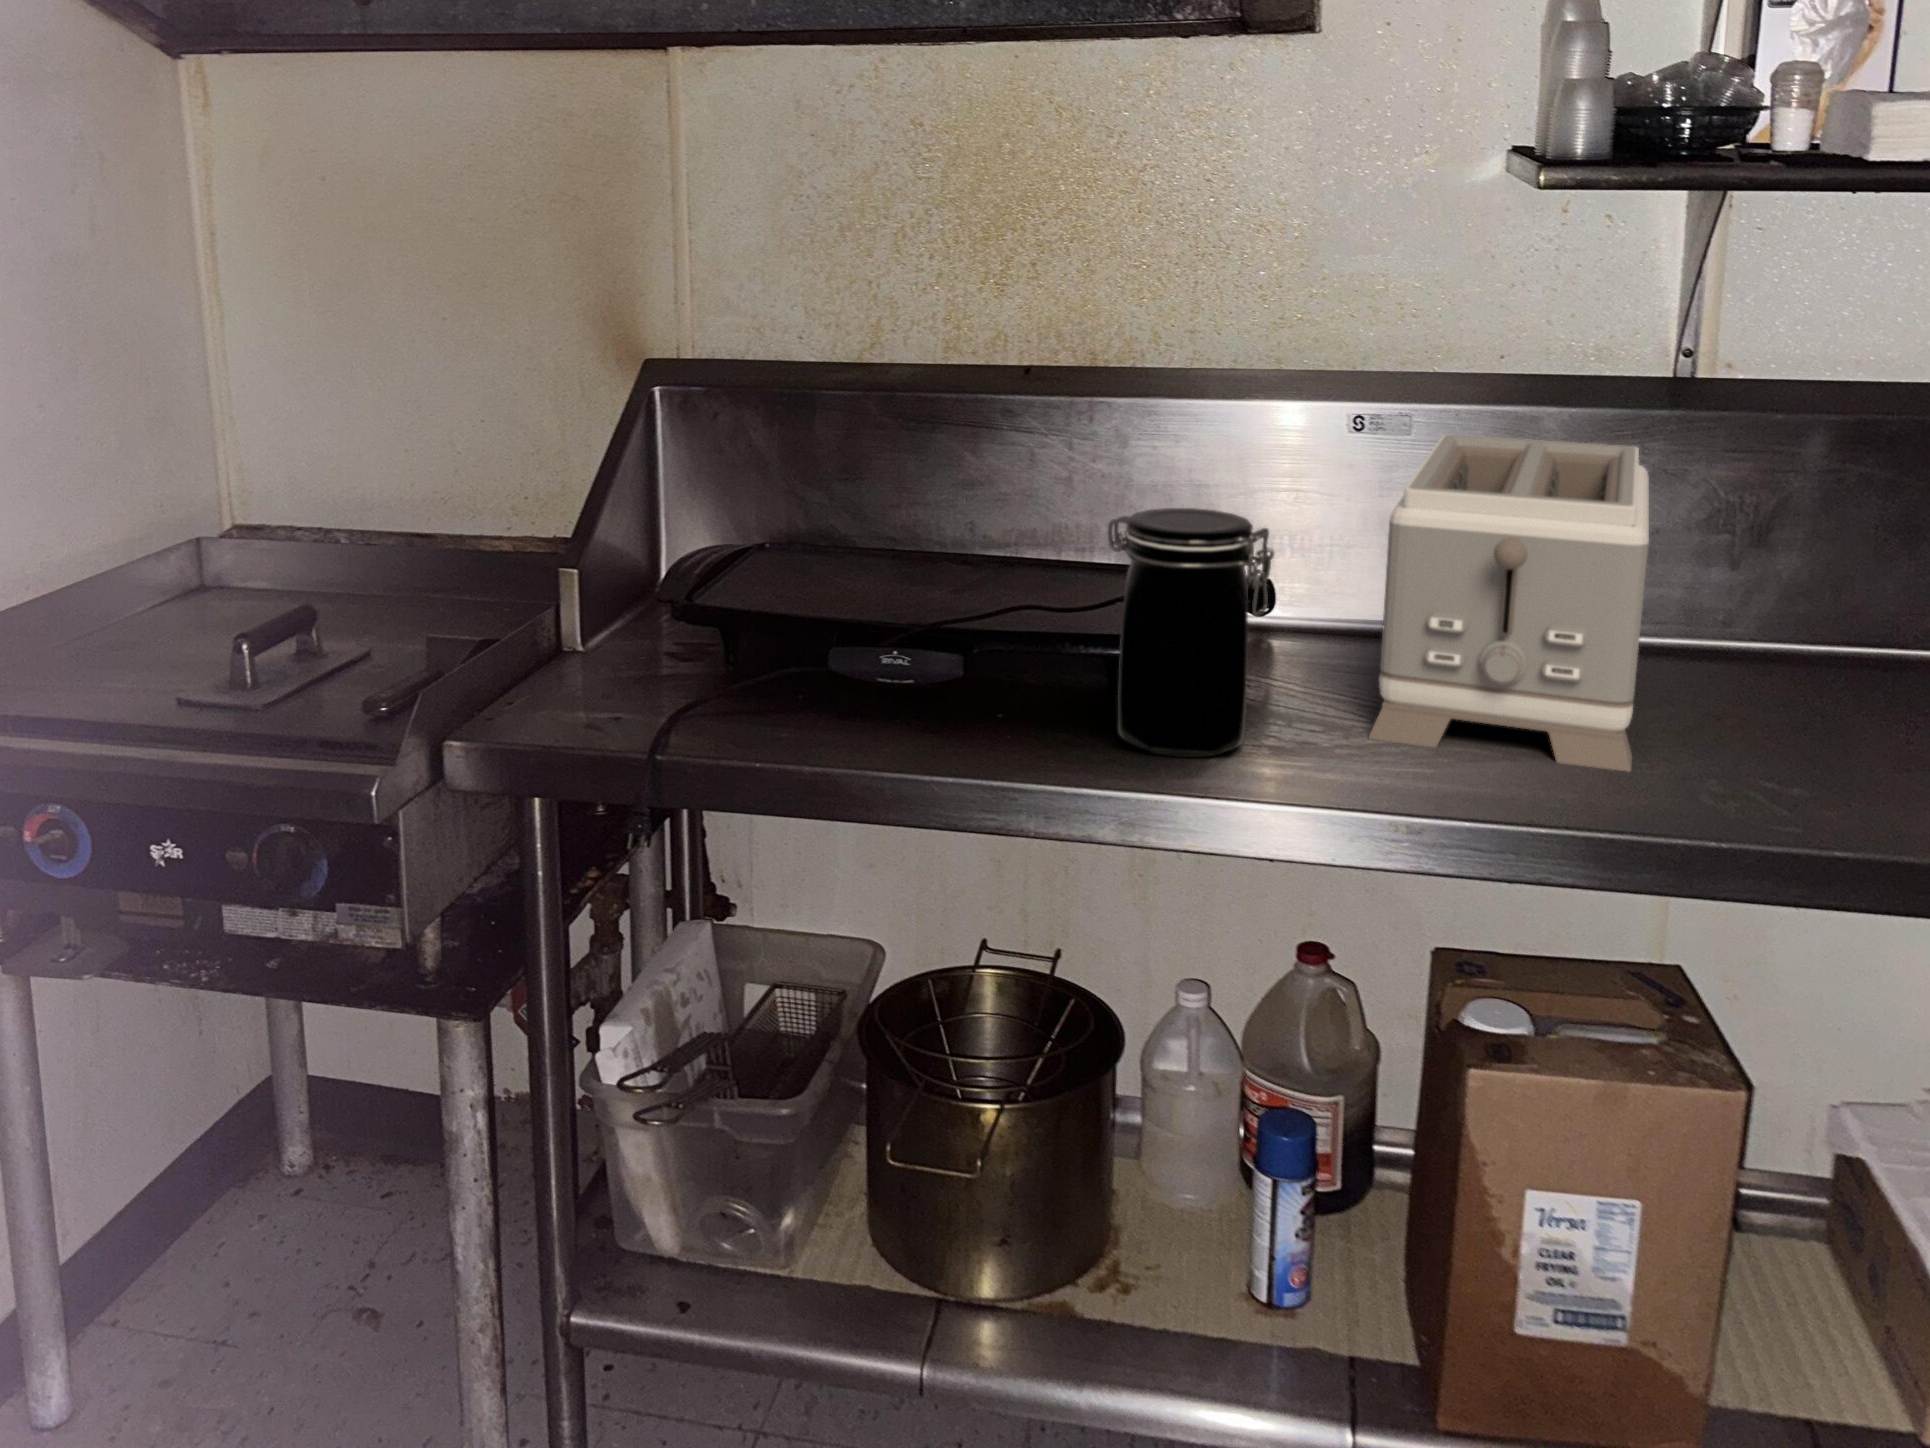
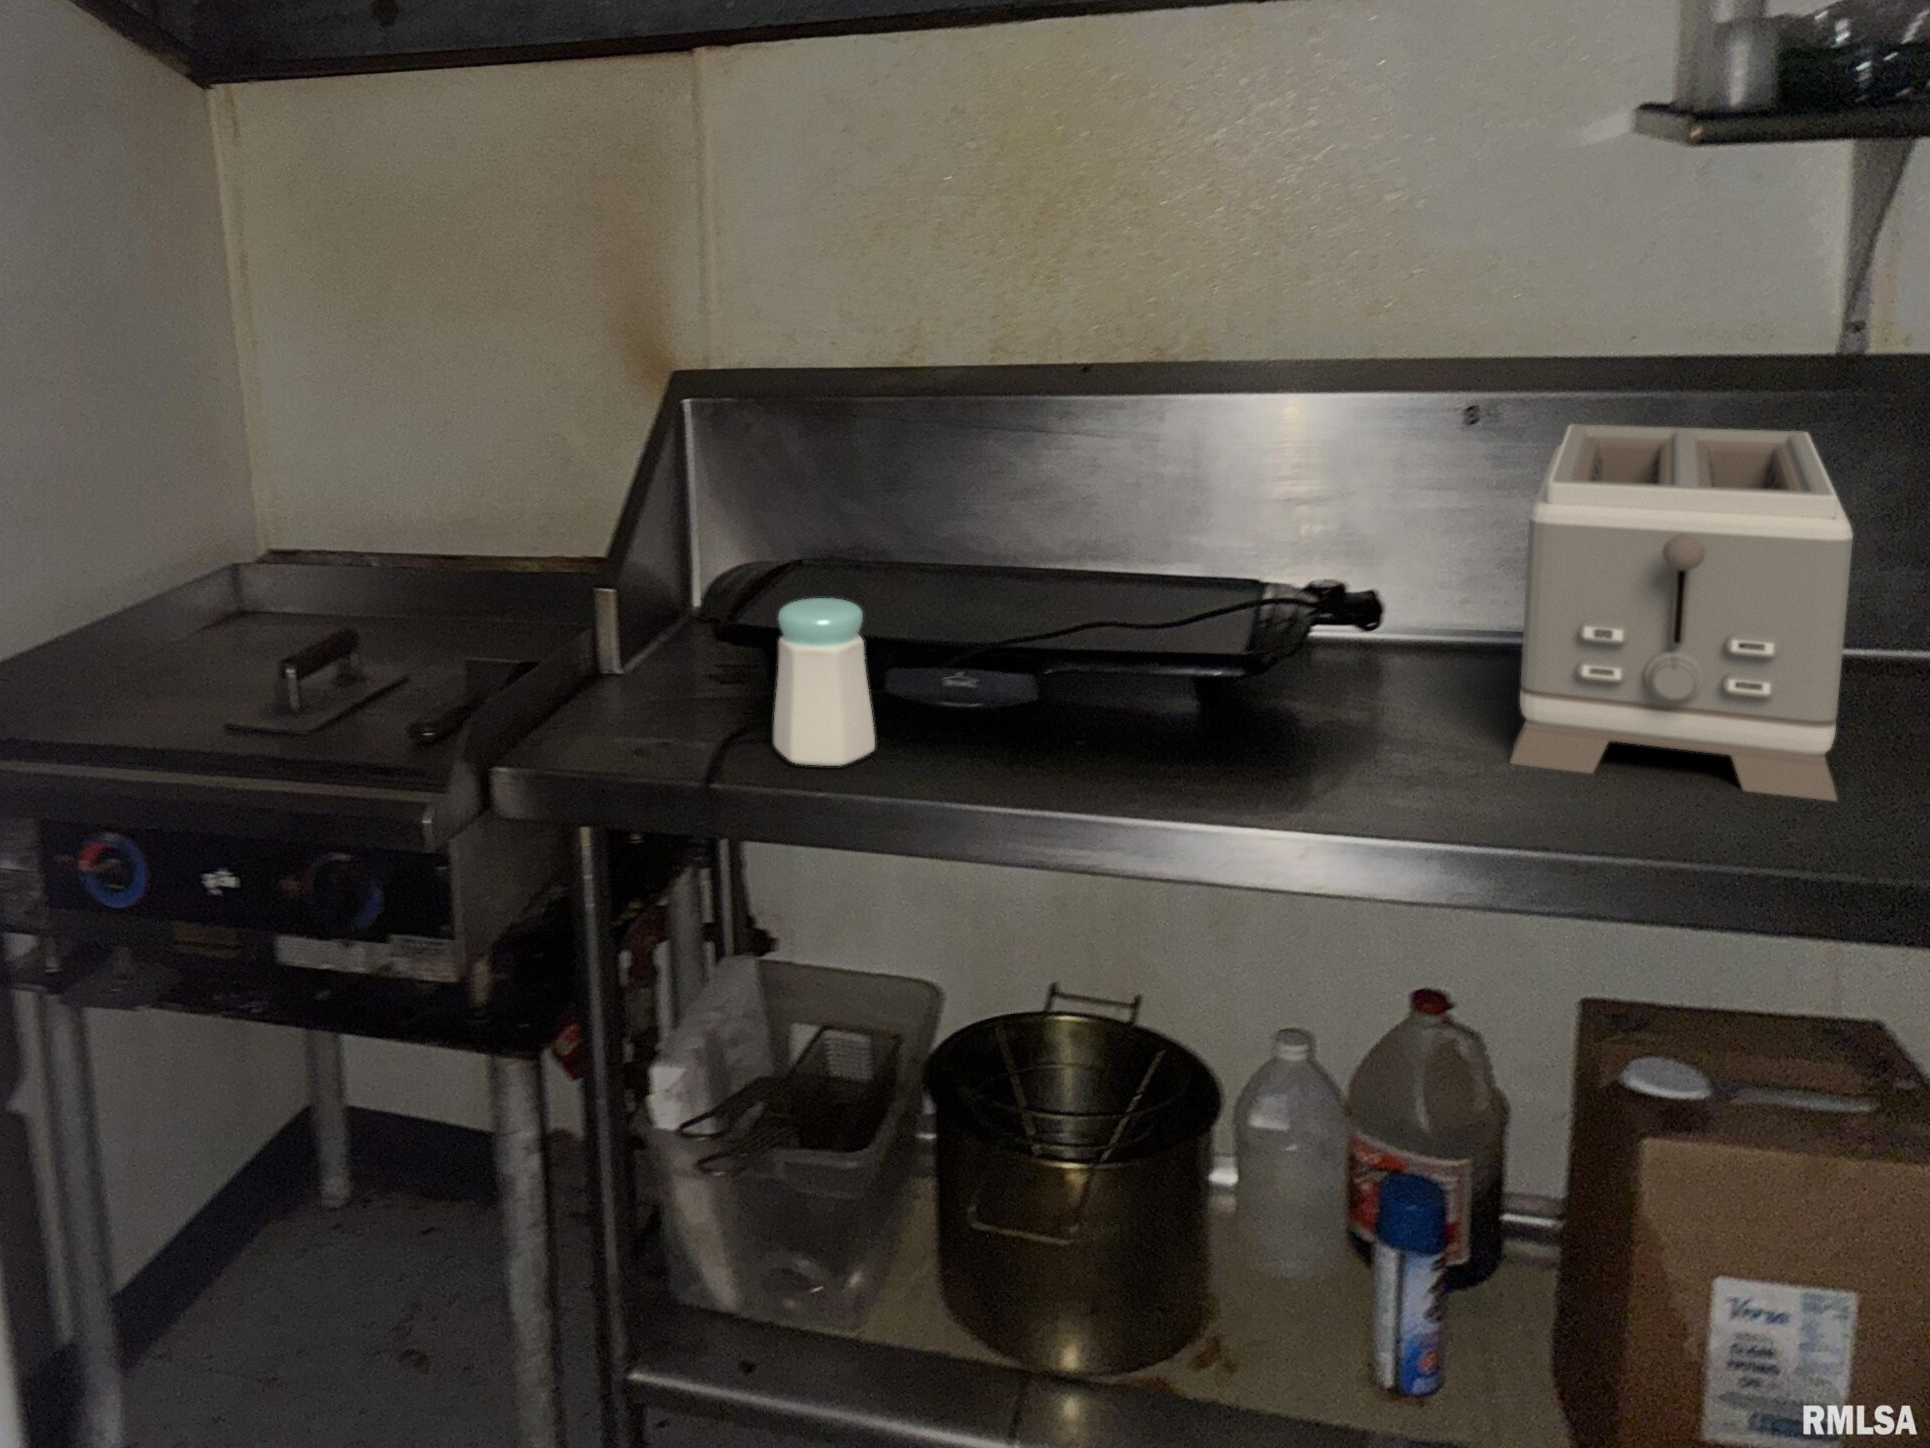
jar: present [1108,508,1274,757] -> none [1203,510,1401,785]
salt shaker: none [714,583,808,739] -> present [774,598,875,766]

